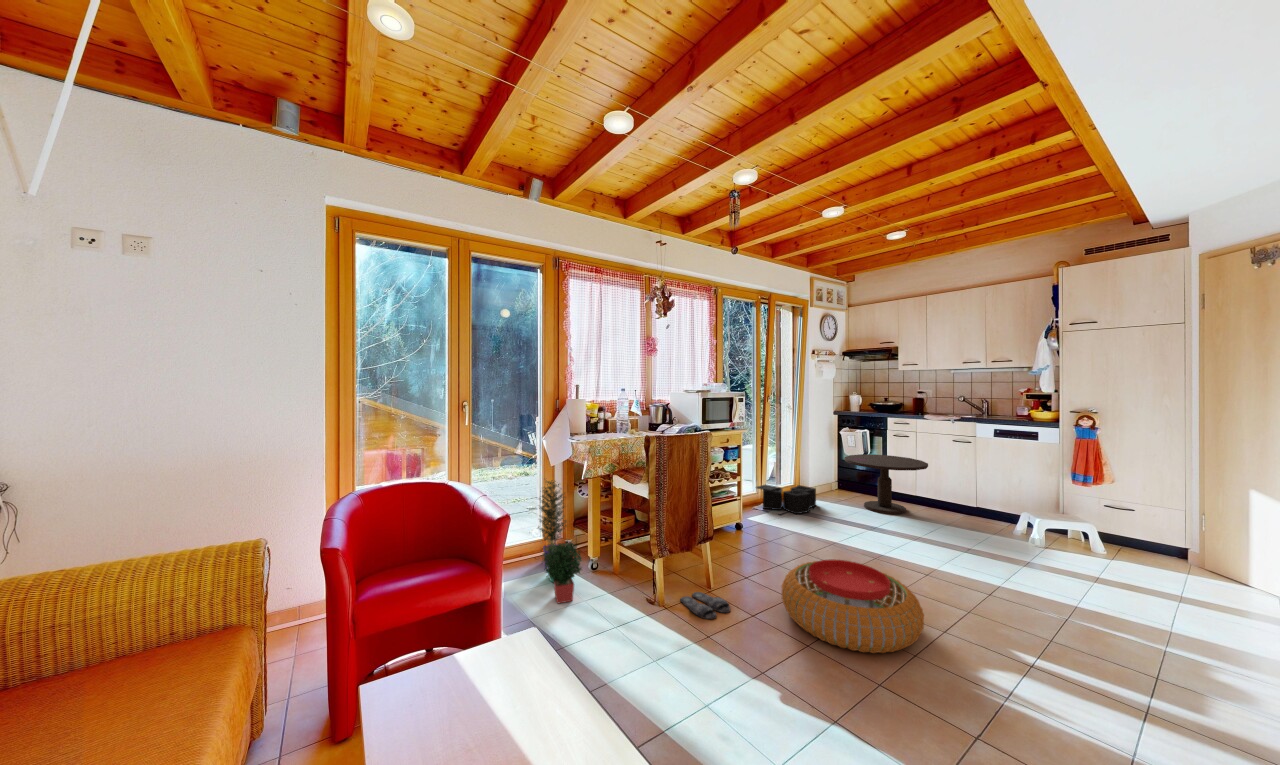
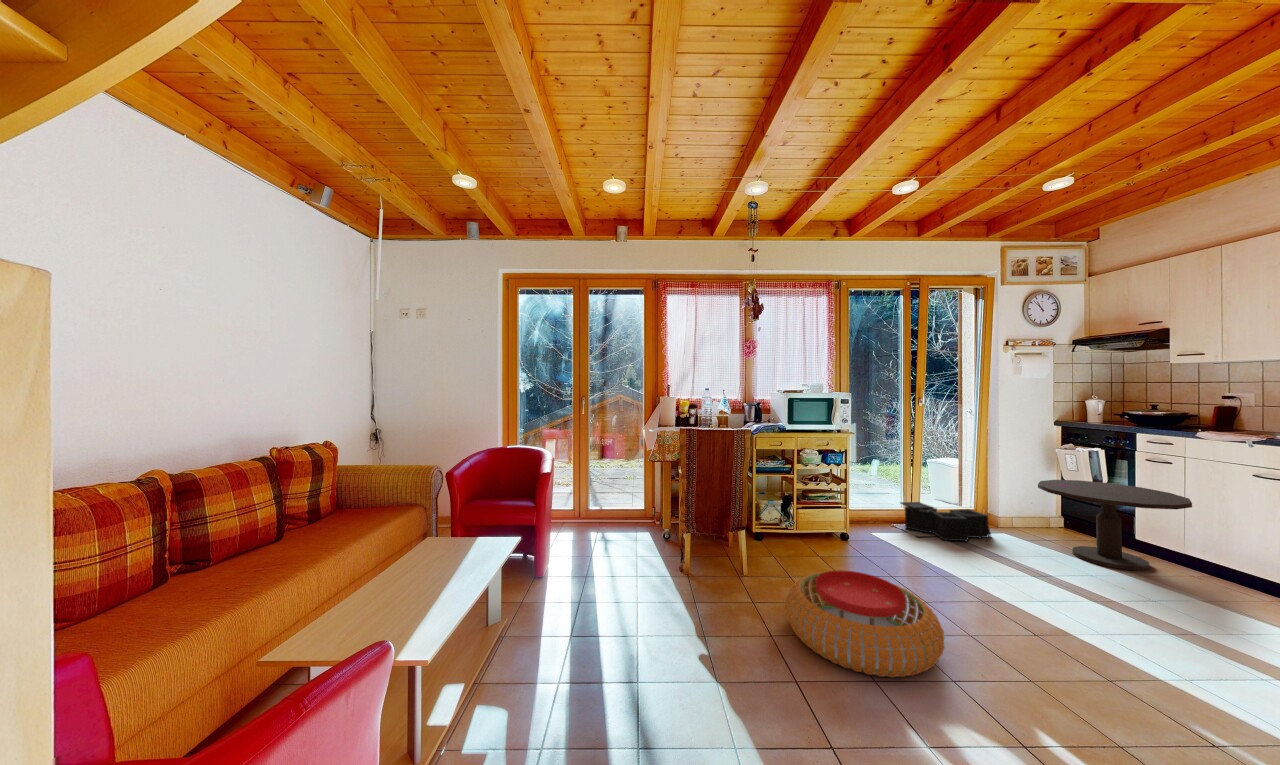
potted plant: present [538,481,582,603] -> none [611,461,660,556]
slippers: present [680,592,730,619] -> none [709,575,749,597]

